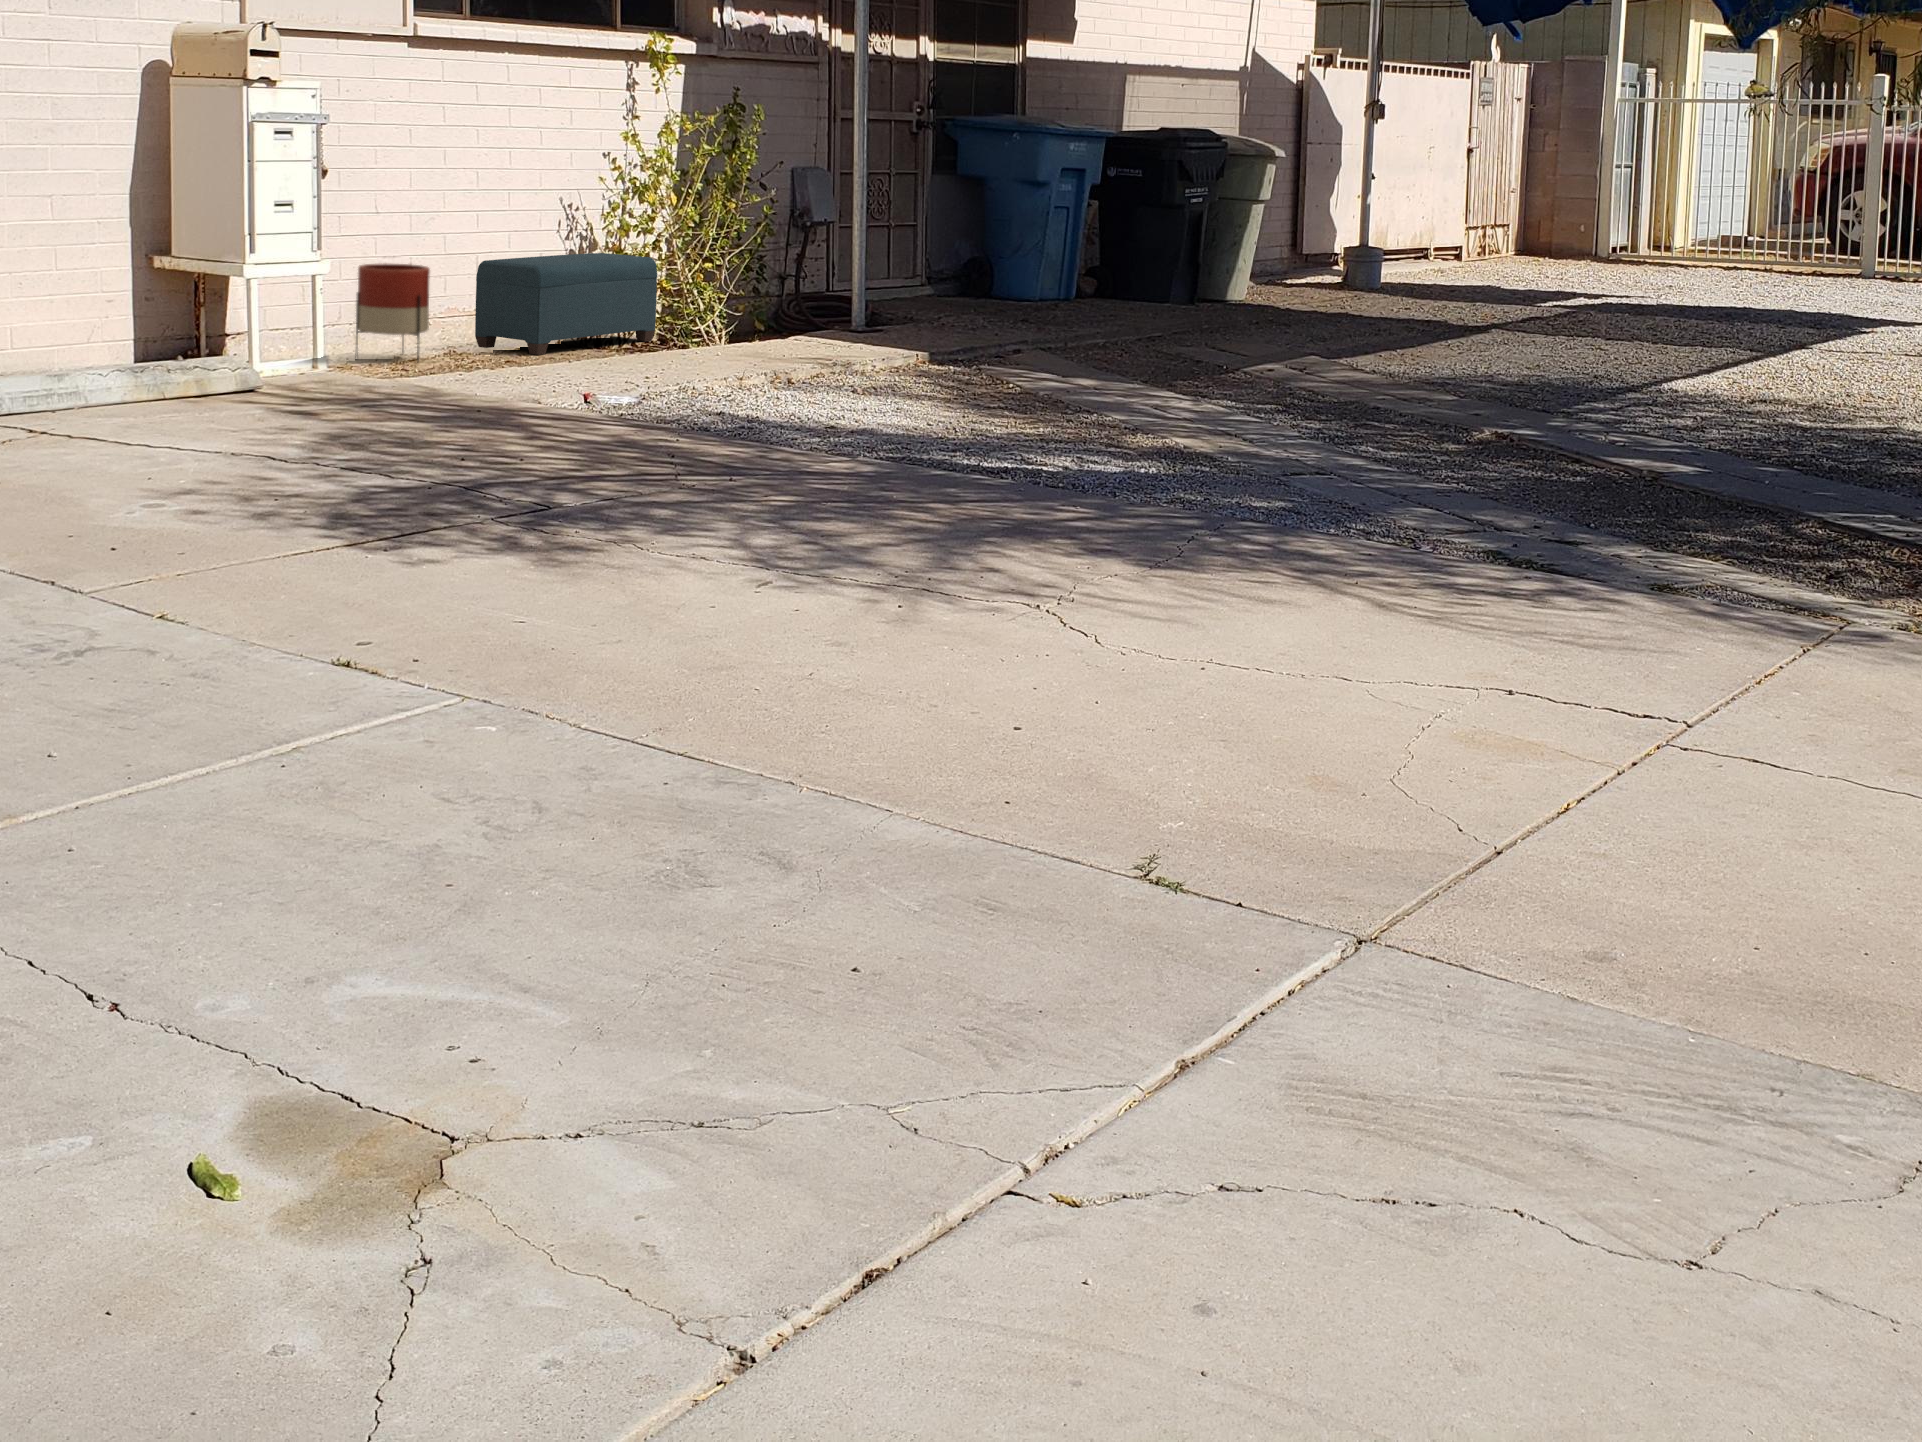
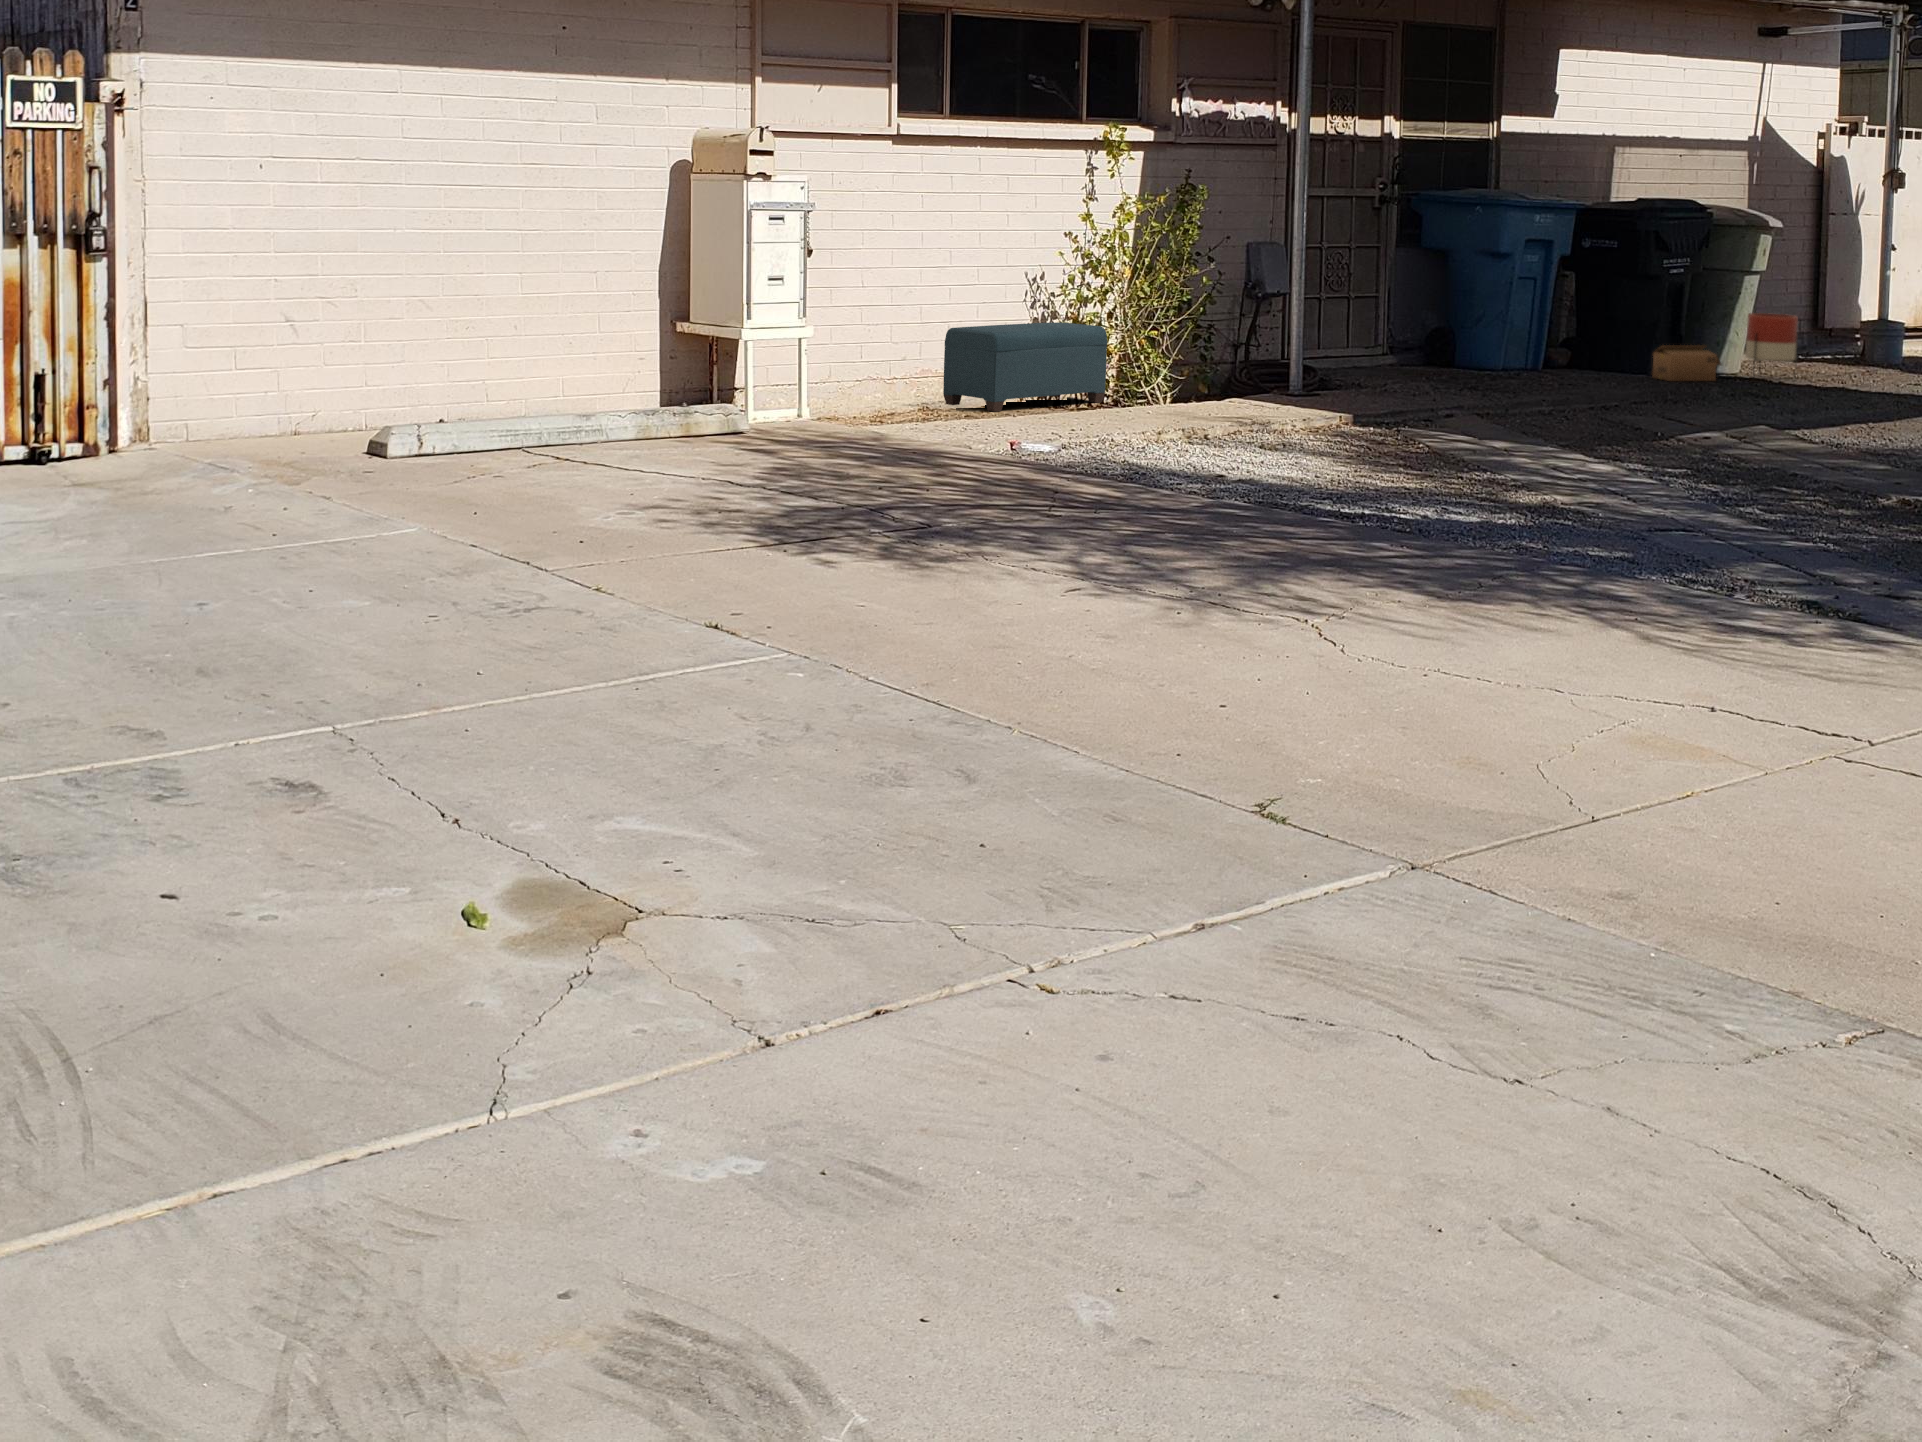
planter: present [355,264,430,361] -> present [1745,313,1798,376]
cardboard box: none [1179,271,1244,307] -> present [1652,345,1722,381]

